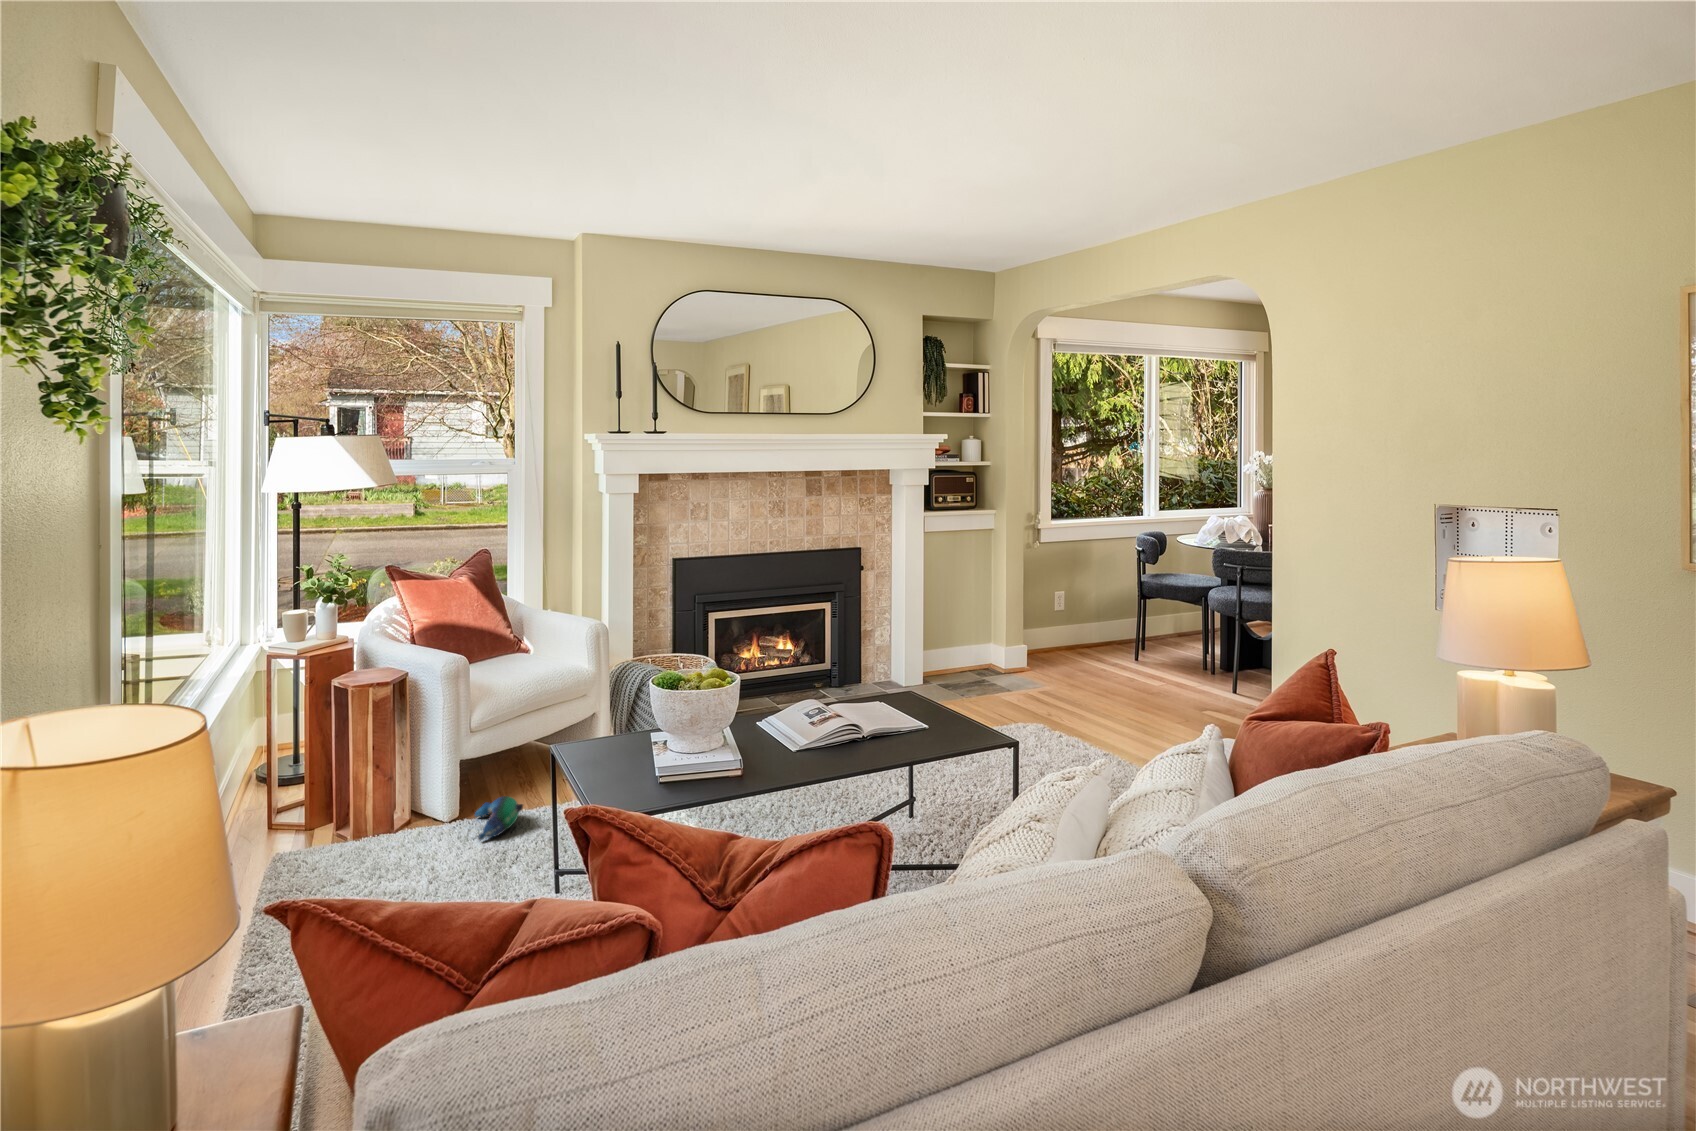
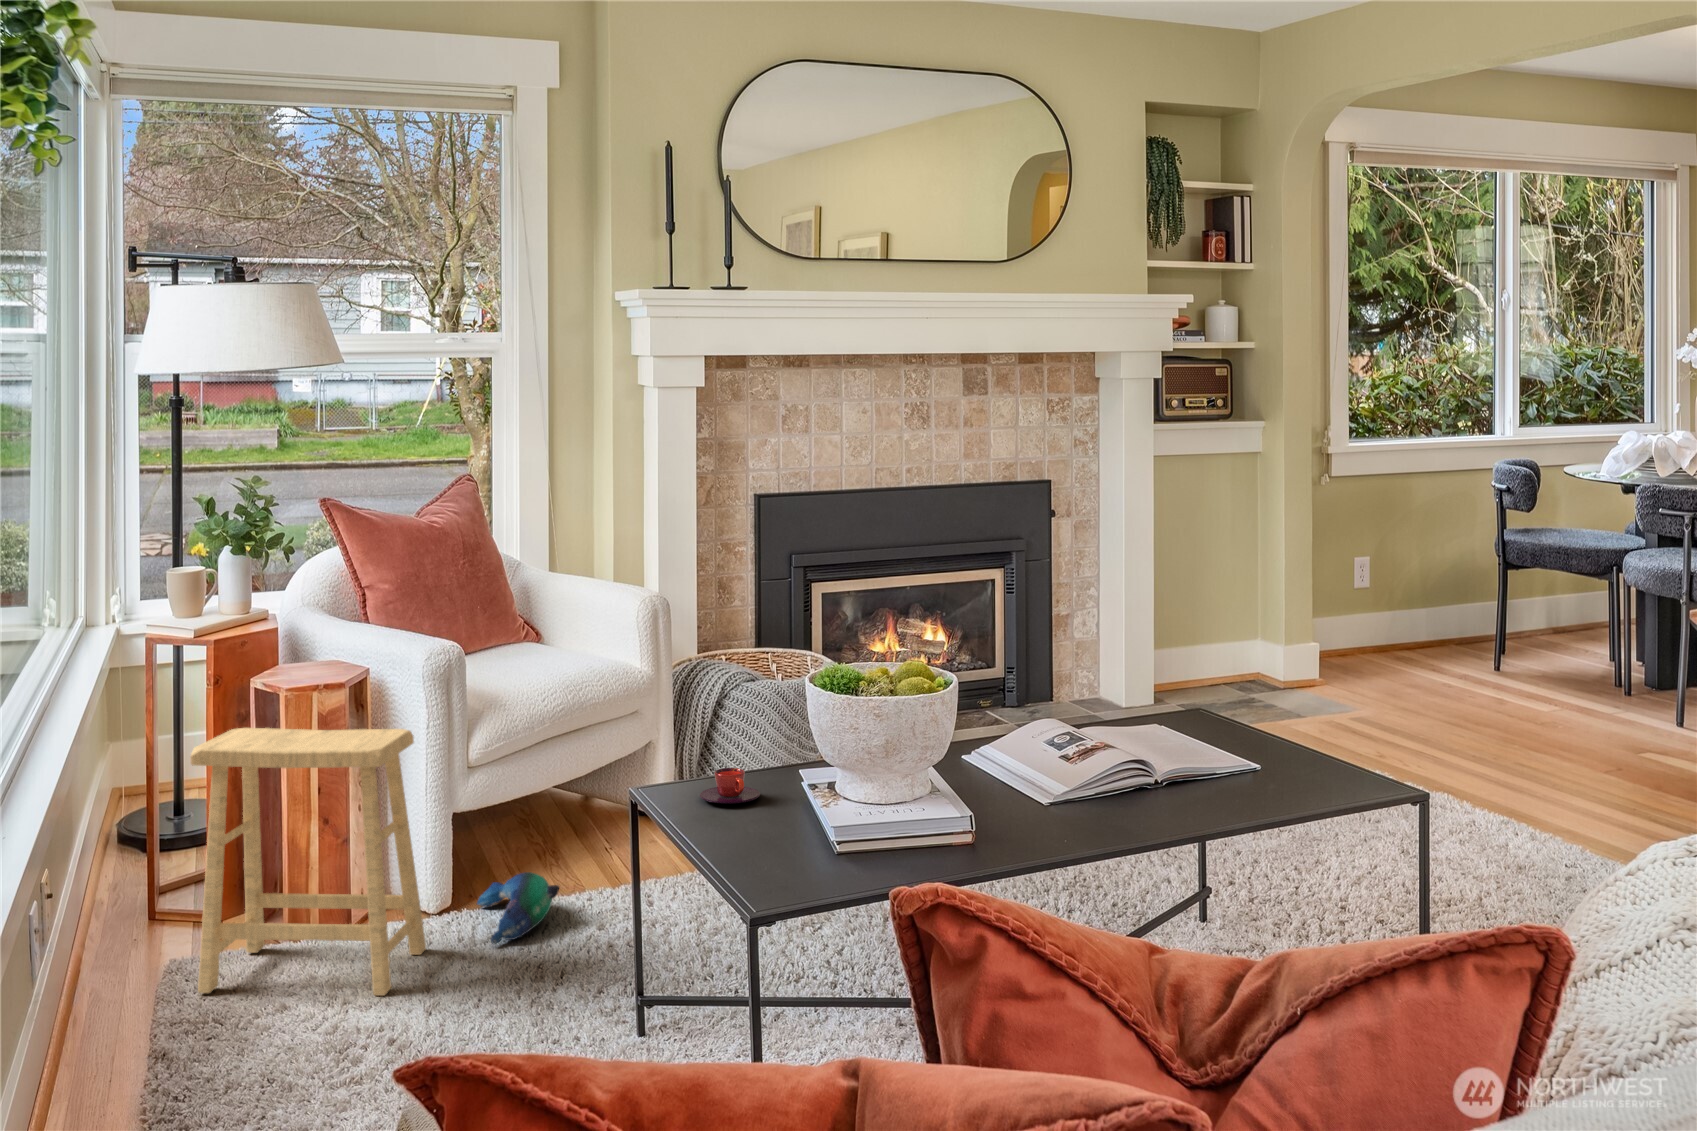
footstool: none [287,710,438,873] -> present [190,728,426,996]
teacup: none [590,735,626,756] -> present [700,768,760,803]

